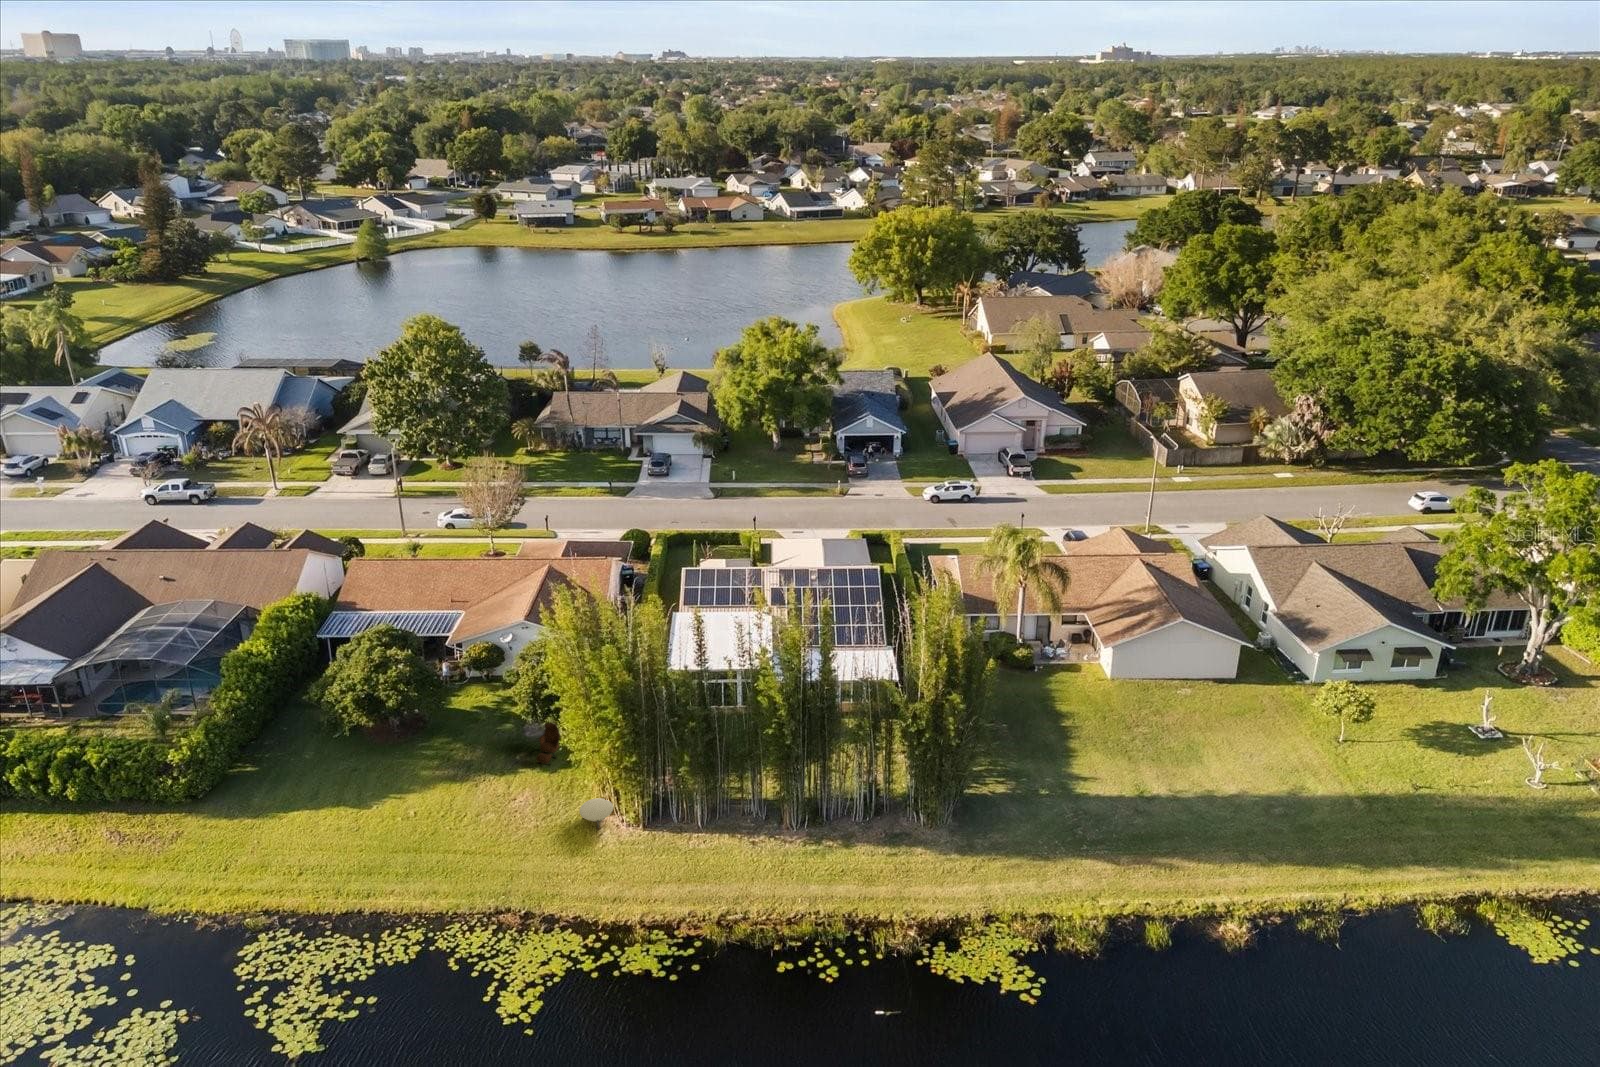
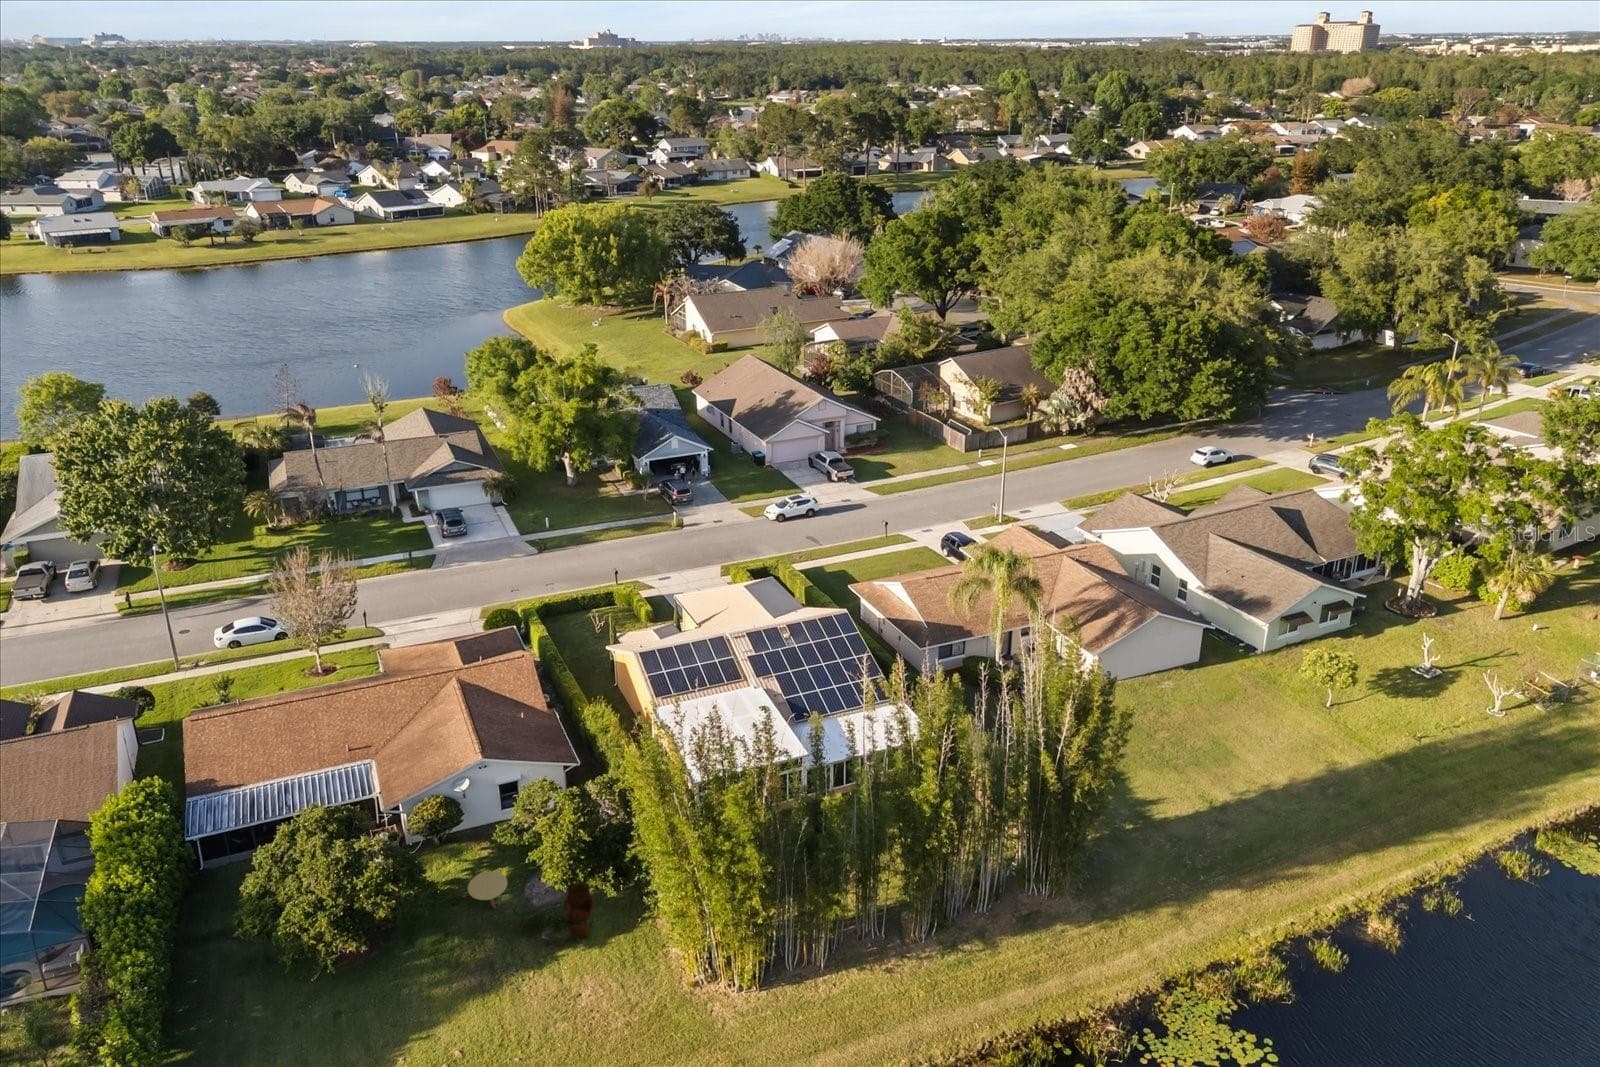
round table: present [580,798,613,830] -> present [468,872,507,908]

